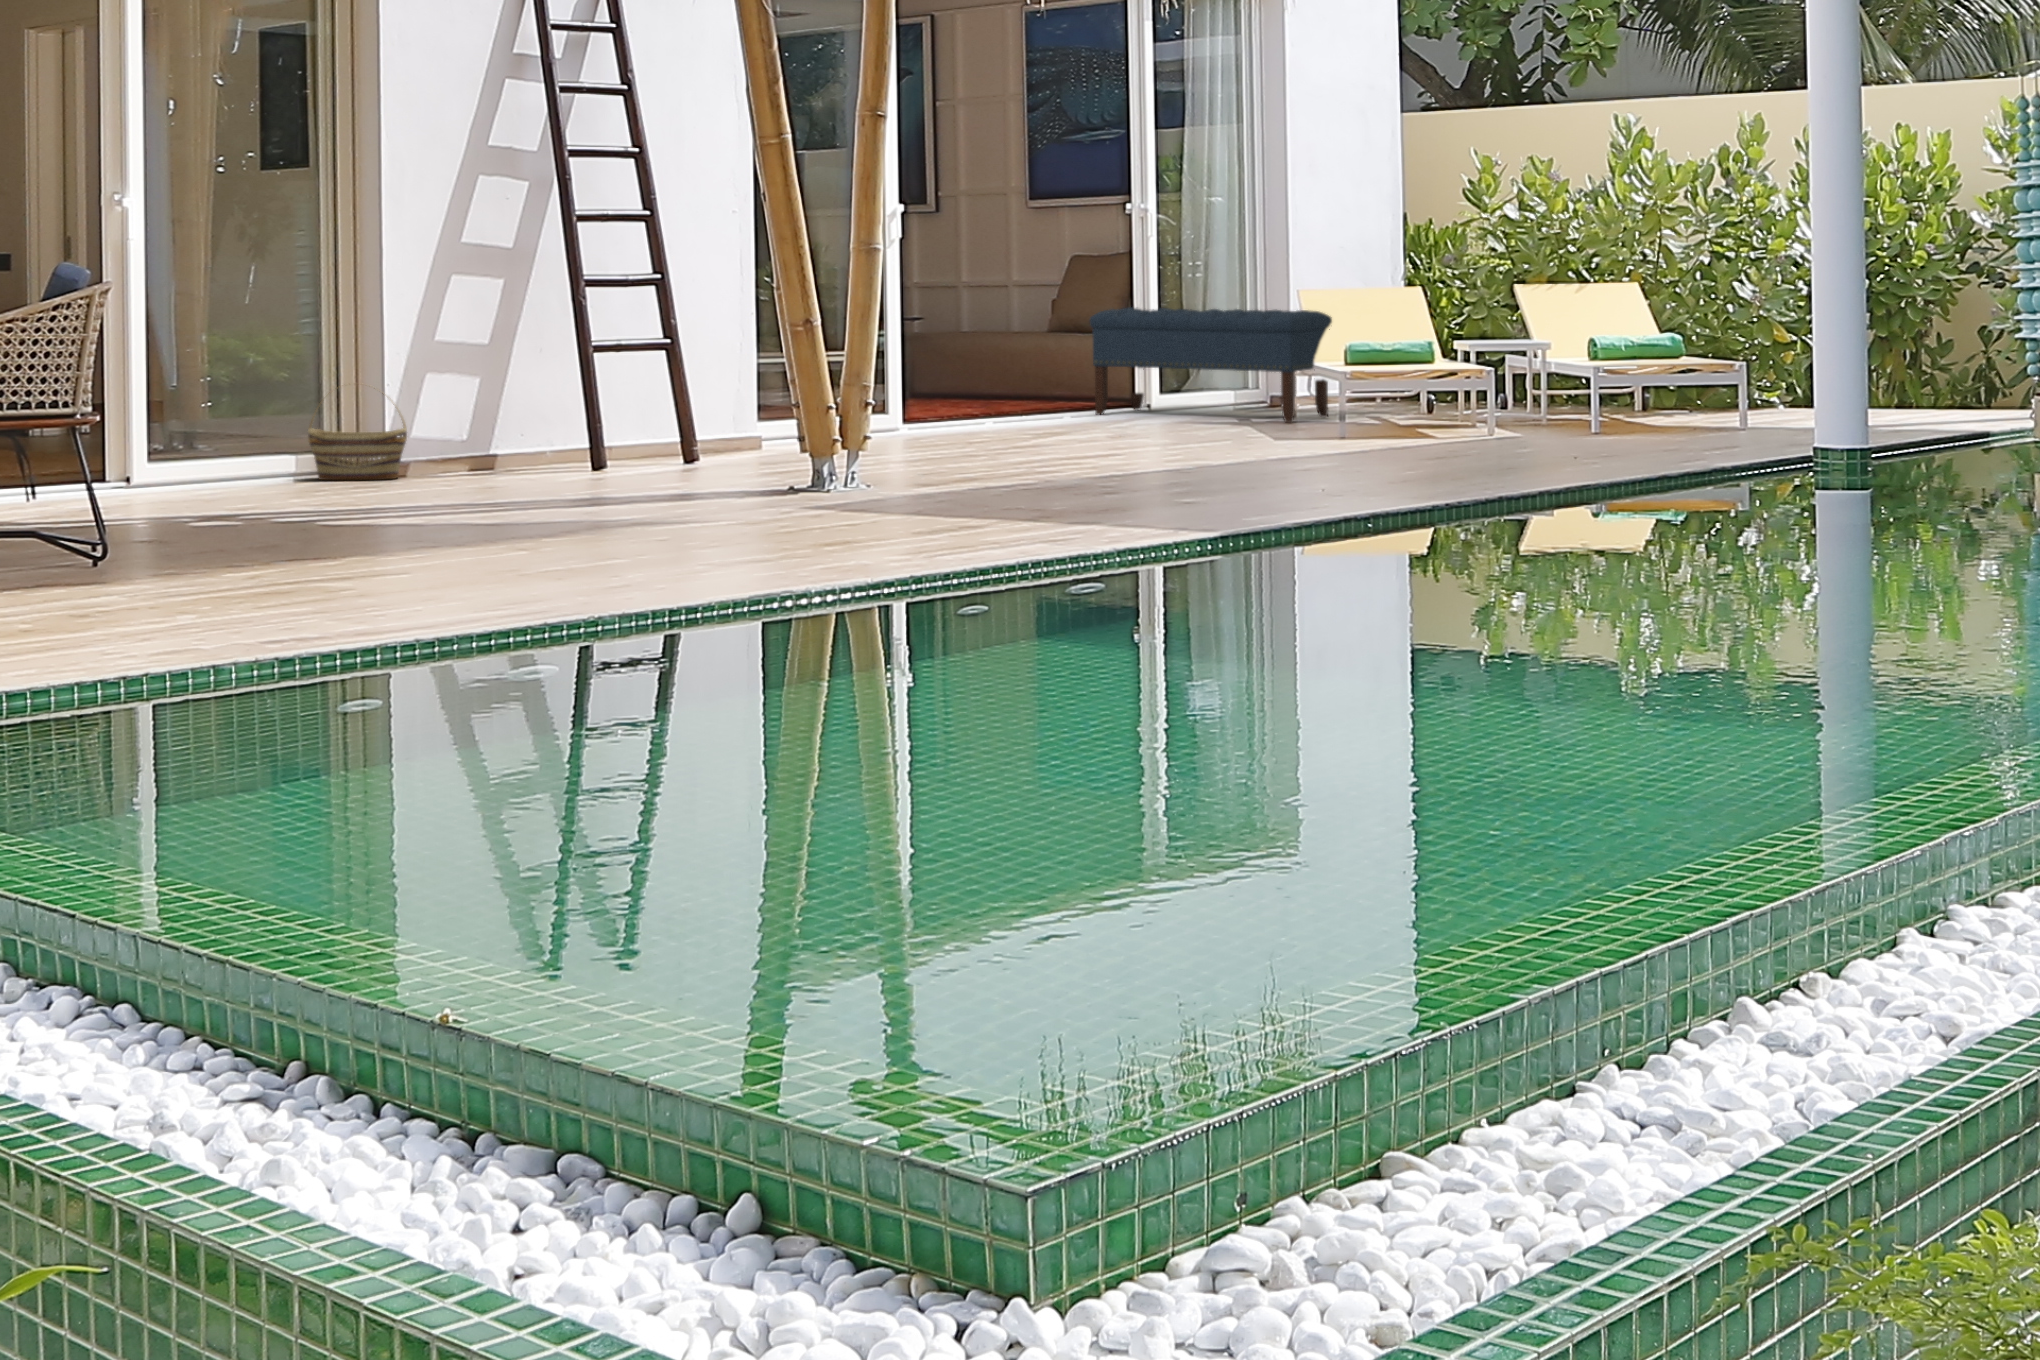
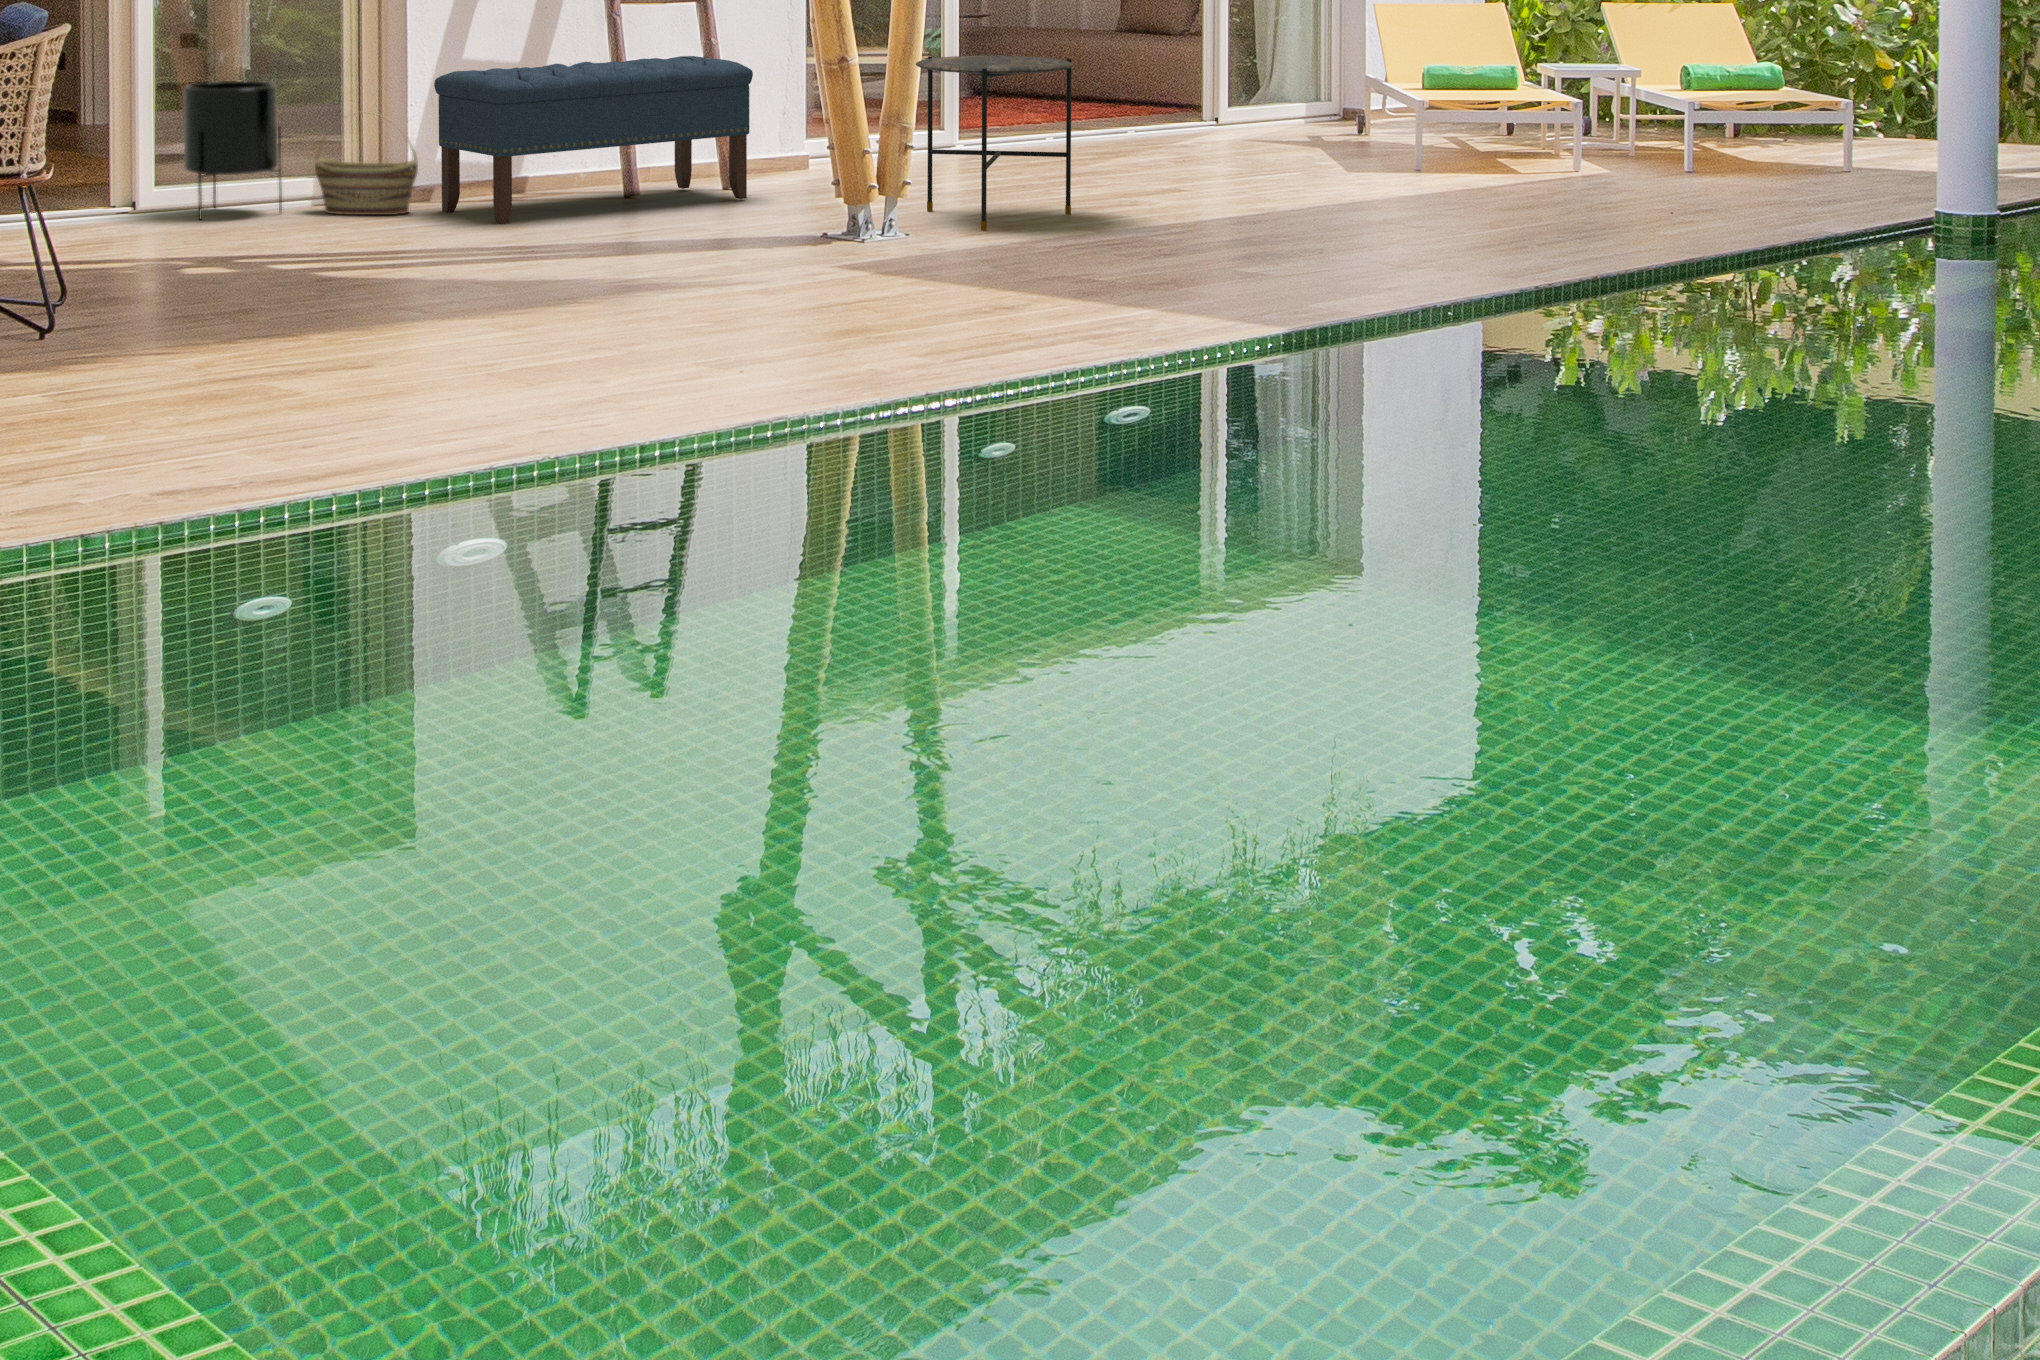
bench: present [1090,307,1332,423] -> present [434,56,753,224]
side table: none [876,322,1023,480] -> present [916,56,1074,231]
planter: none [184,356,277,486] -> present [184,81,282,219]

